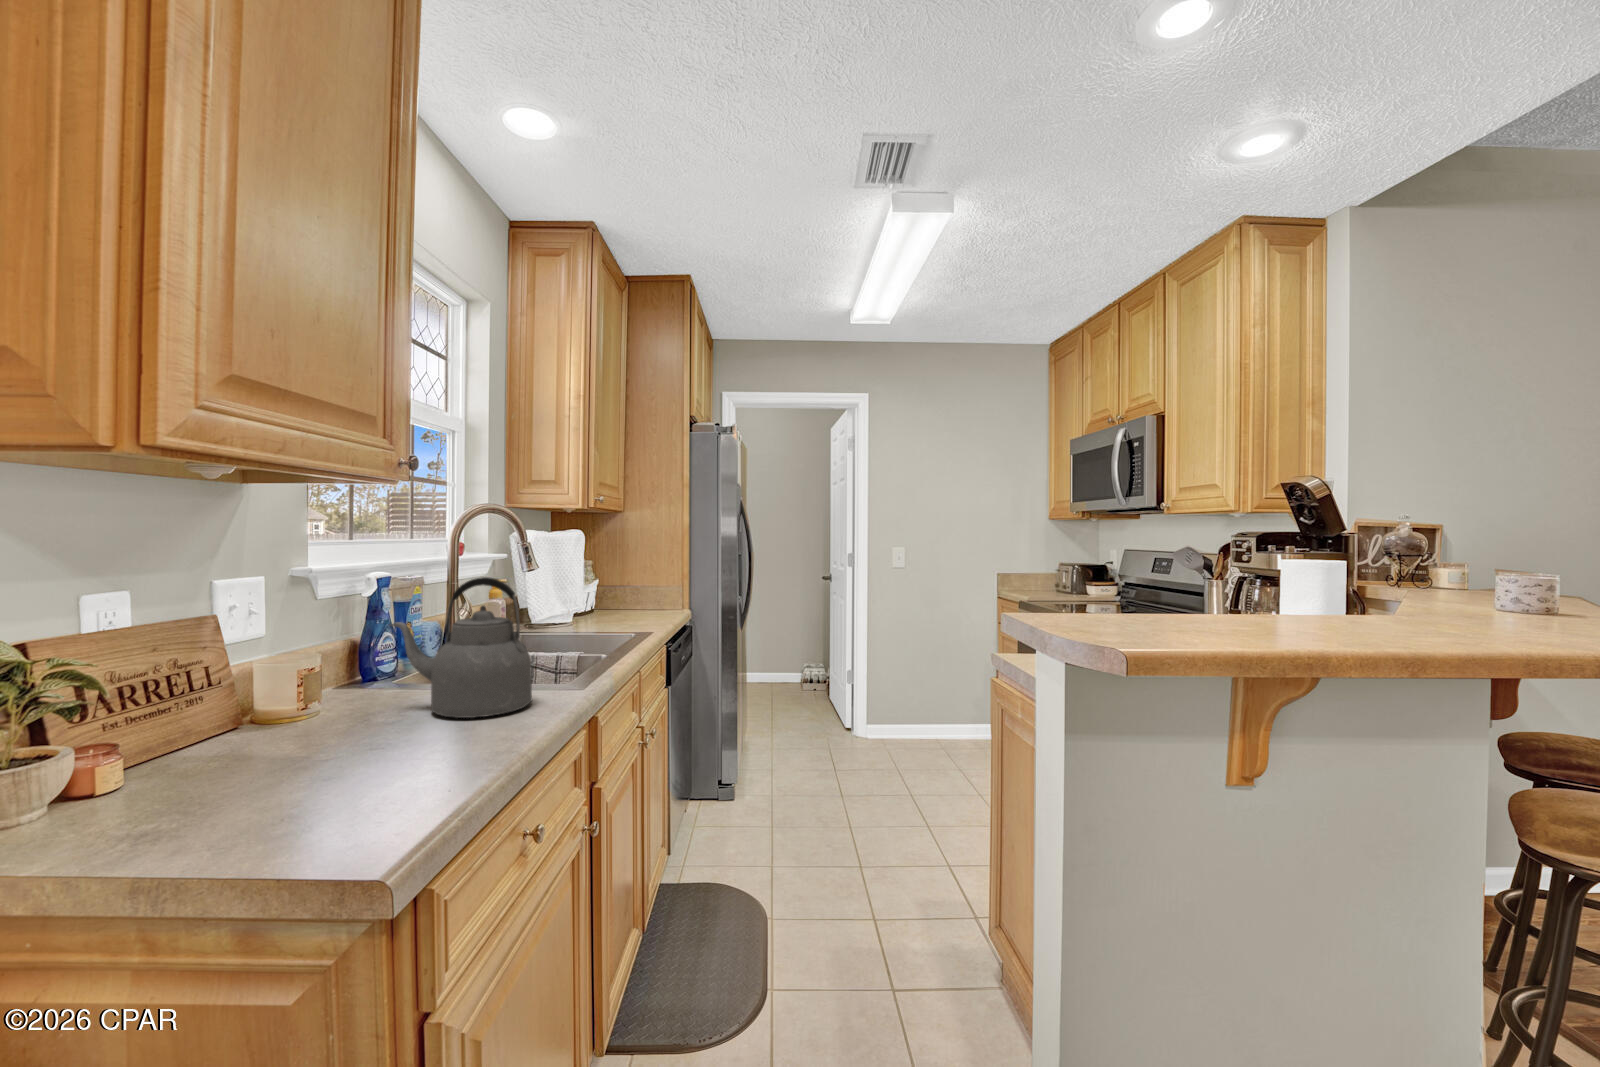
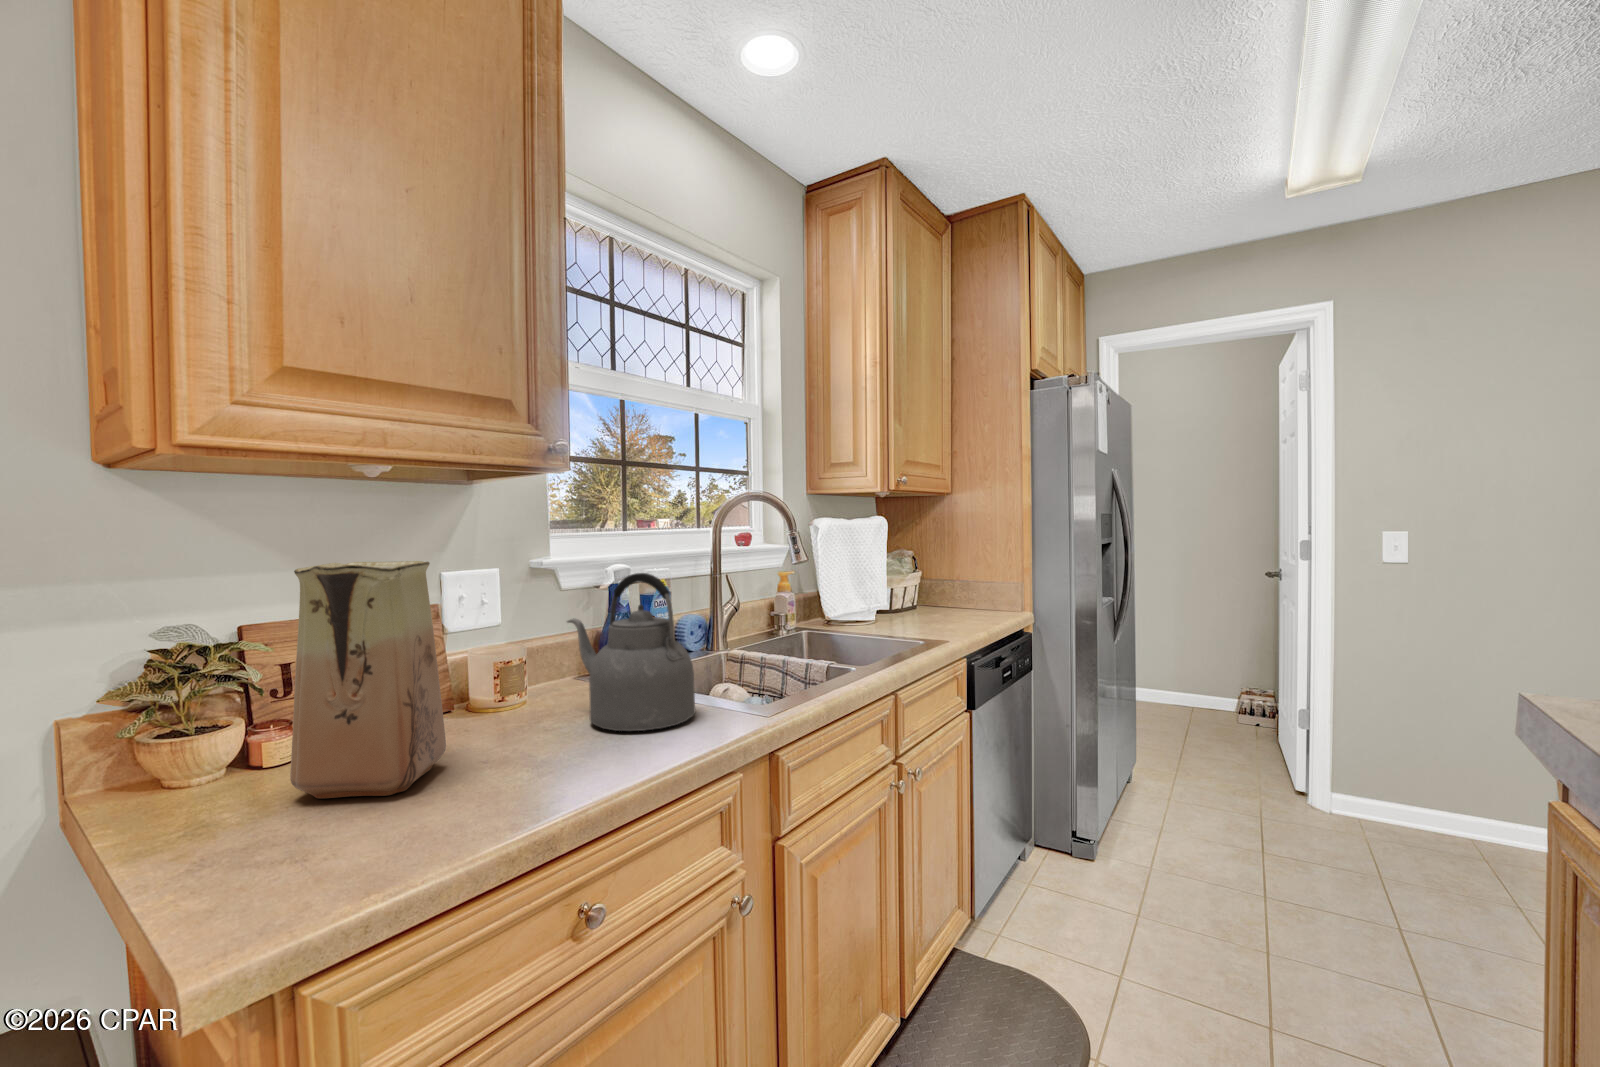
vase: none [205,566,351,804] -> present [290,561,446,799]

